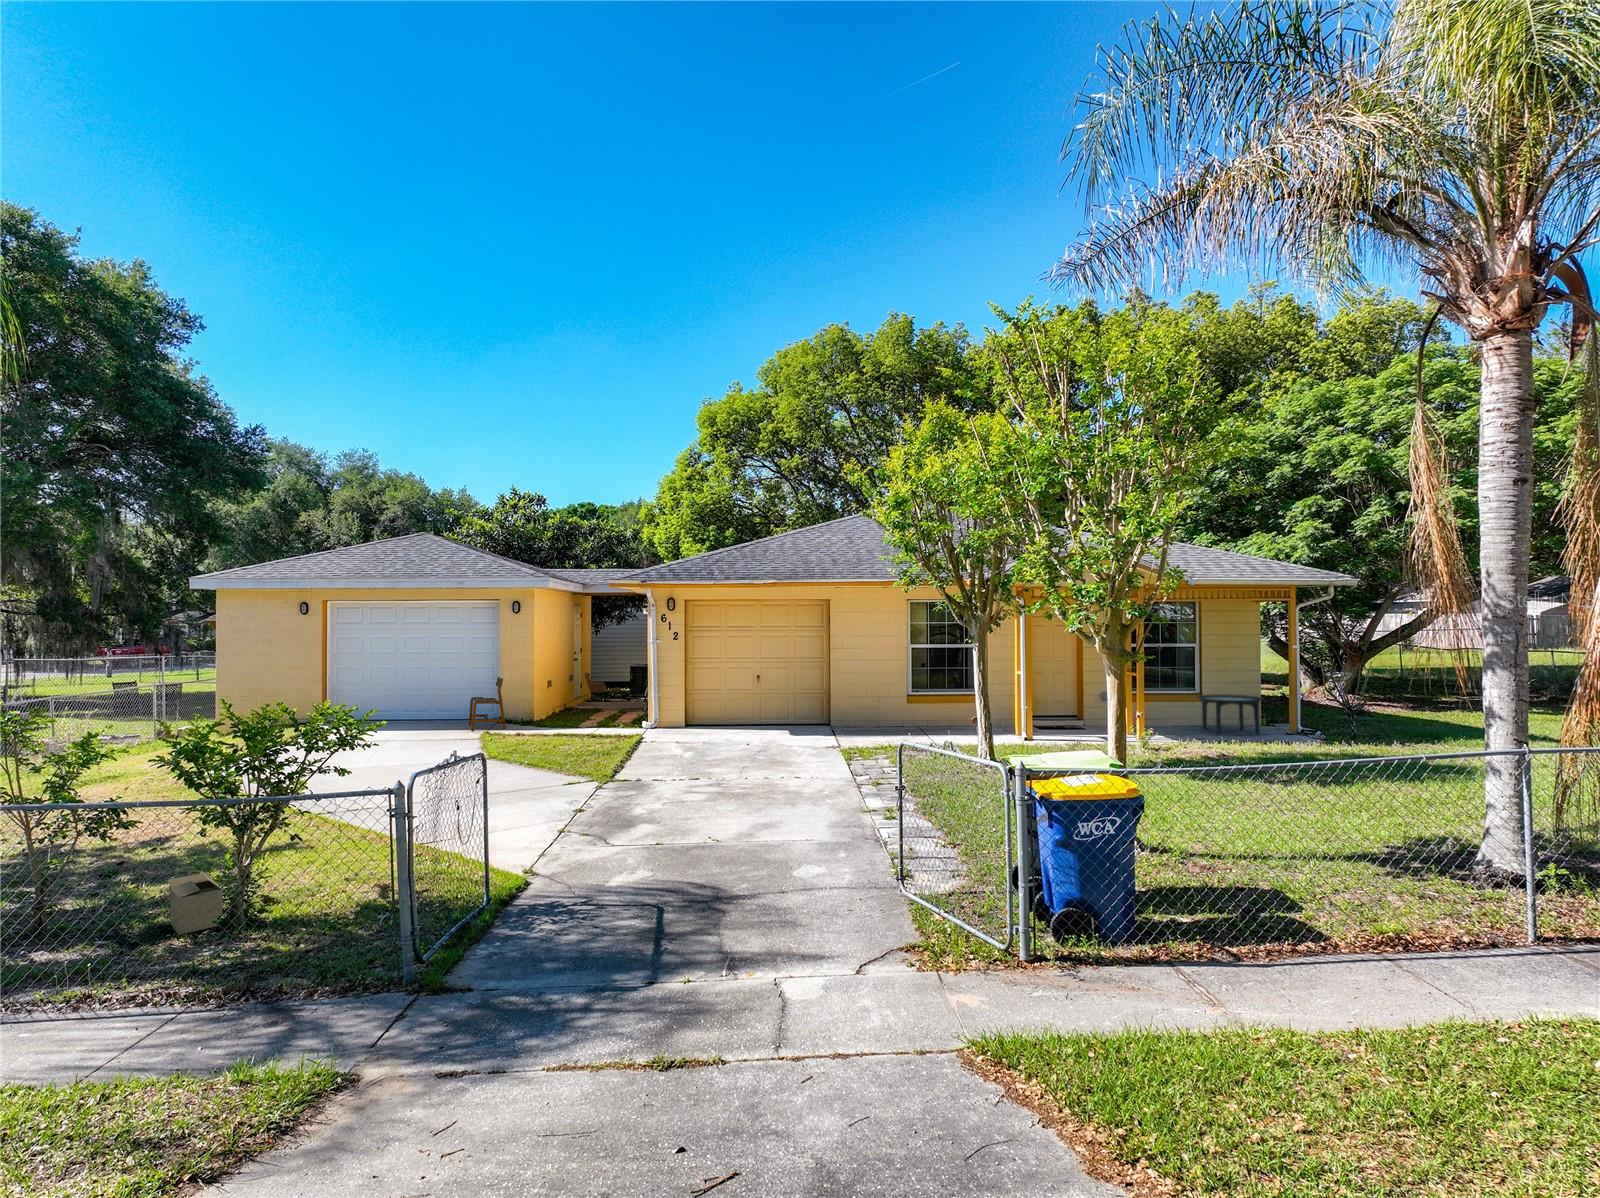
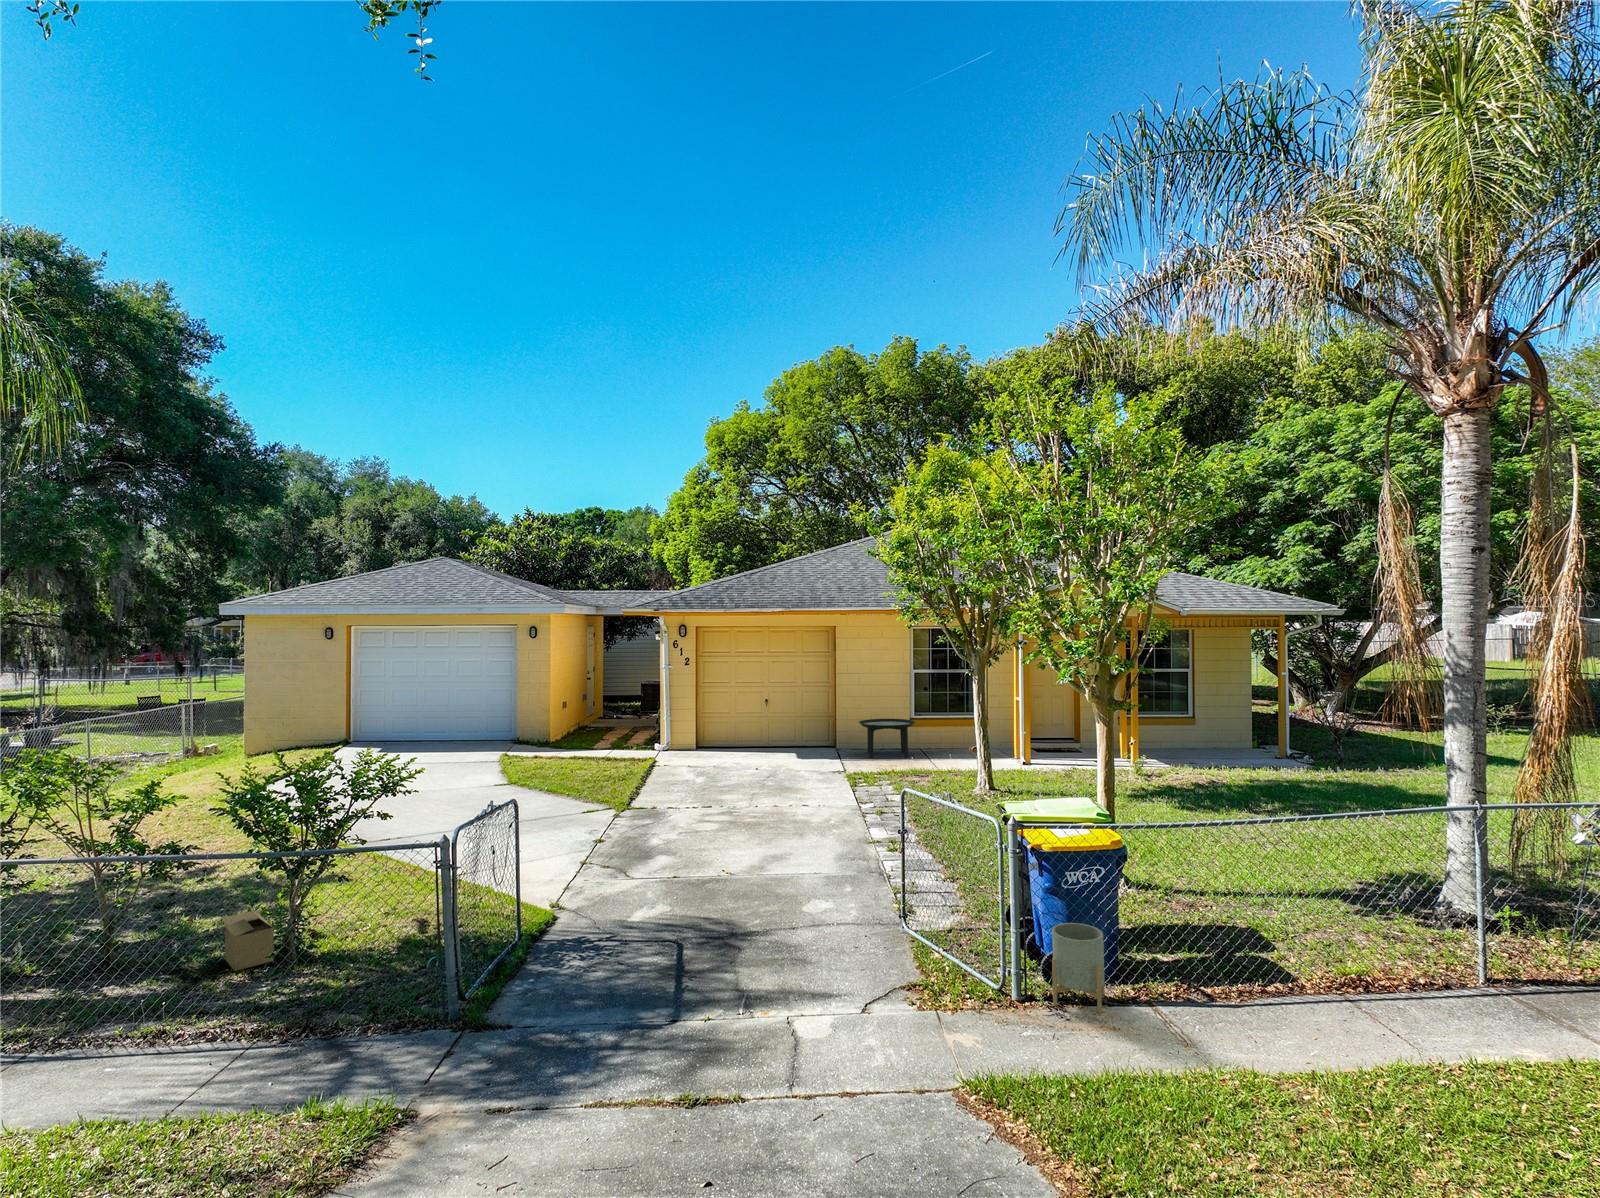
lounge chair: present [585,672,621,699] -> none [593,690,630,717]
bench: present [469,676,506,731] -> none [482,697,518,752]
round table: present [1198,695,1263,735] -> present [859,719,915,758]
planter: none [1064,877,1121,972] -> present [1052,923,1105,1013]

